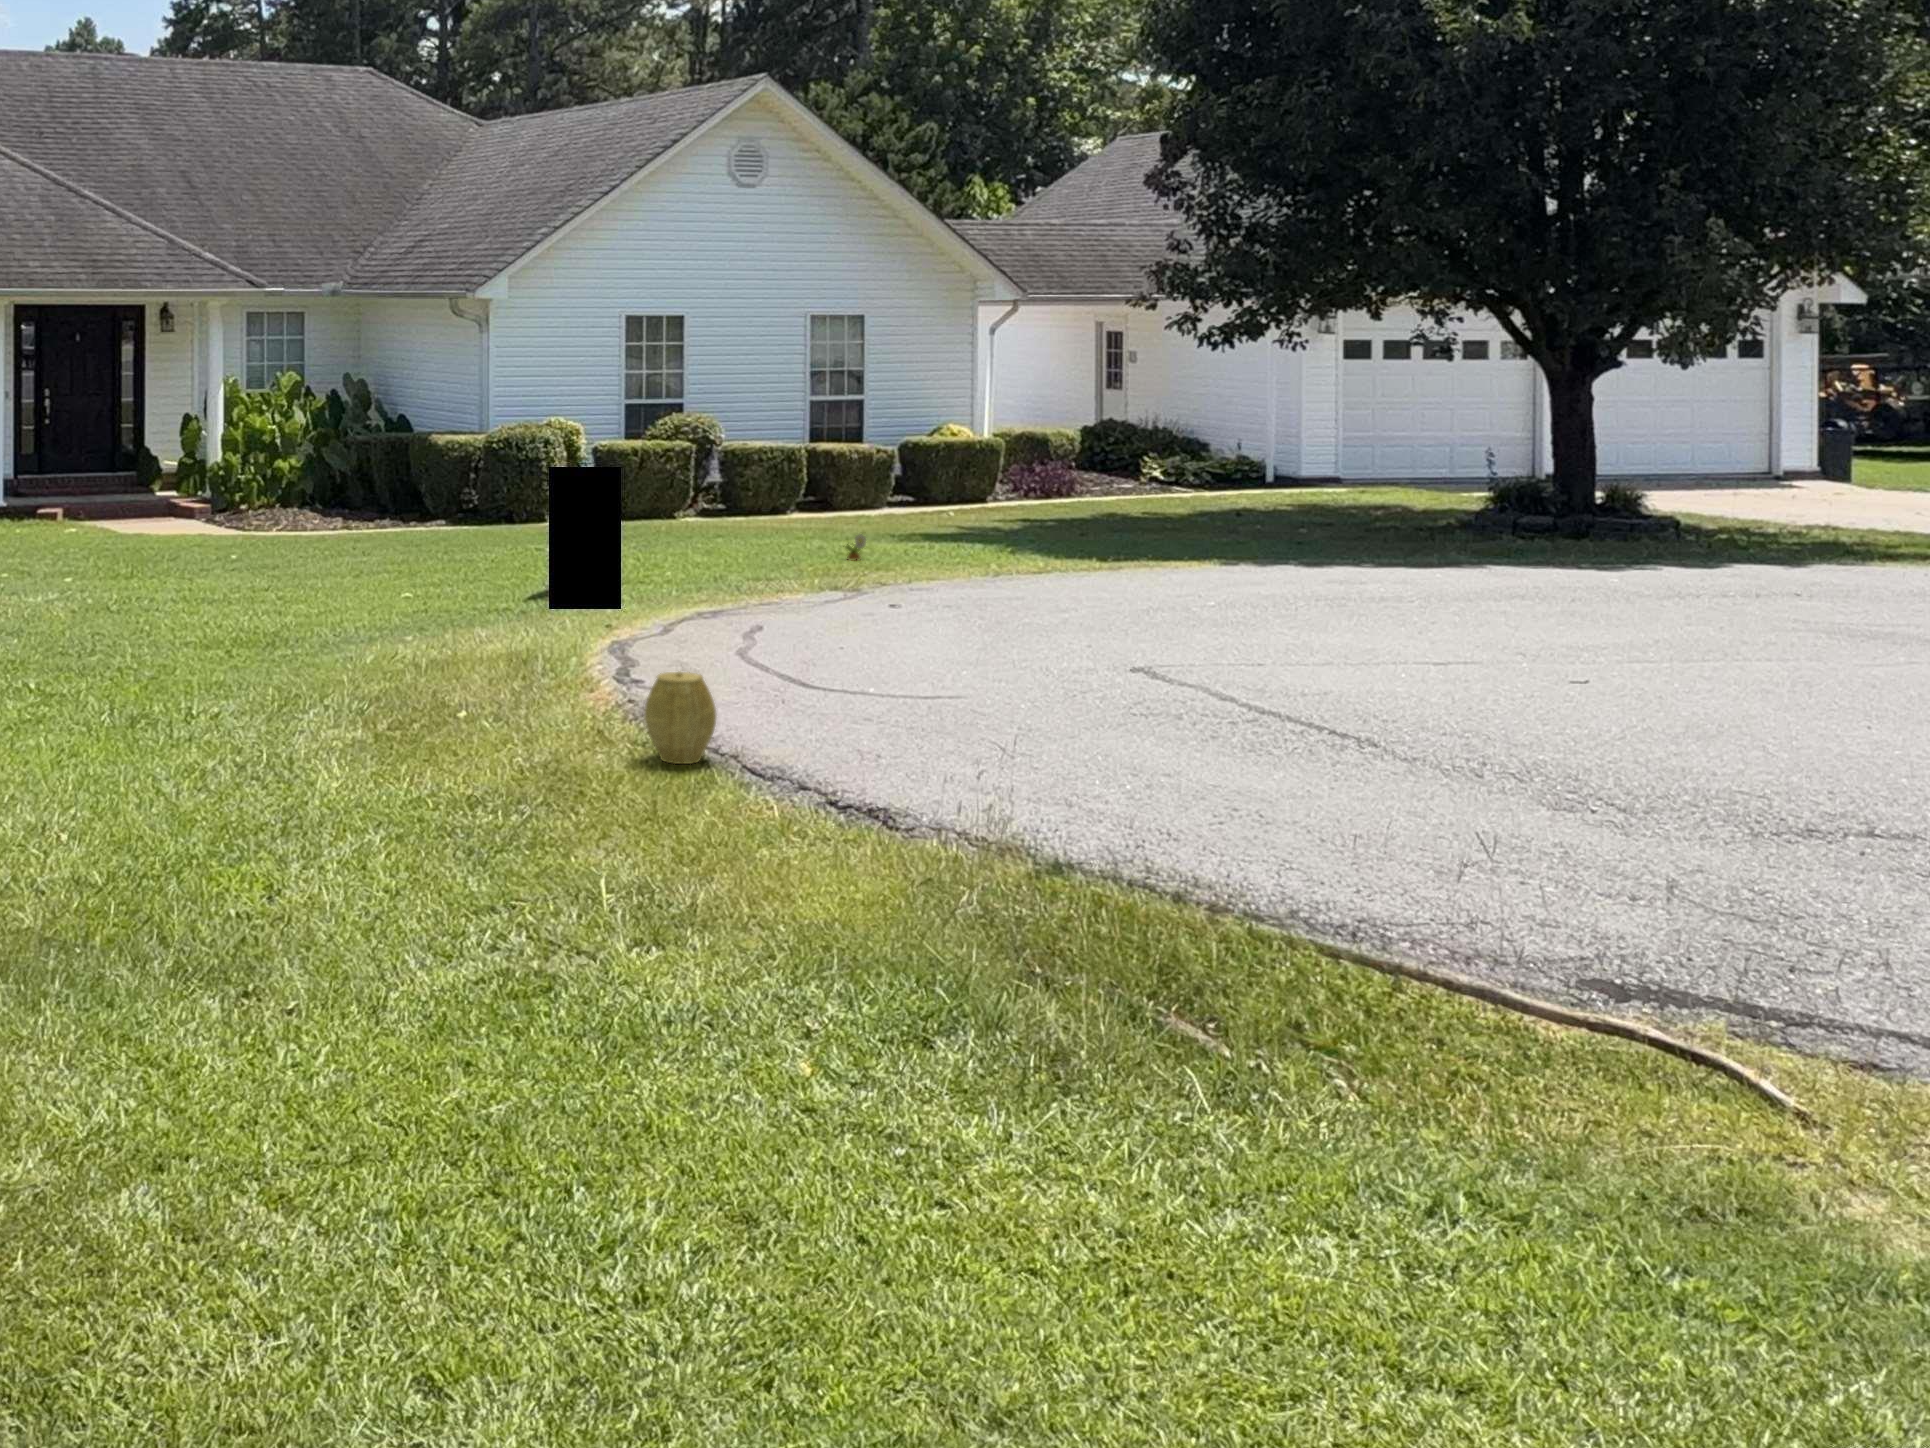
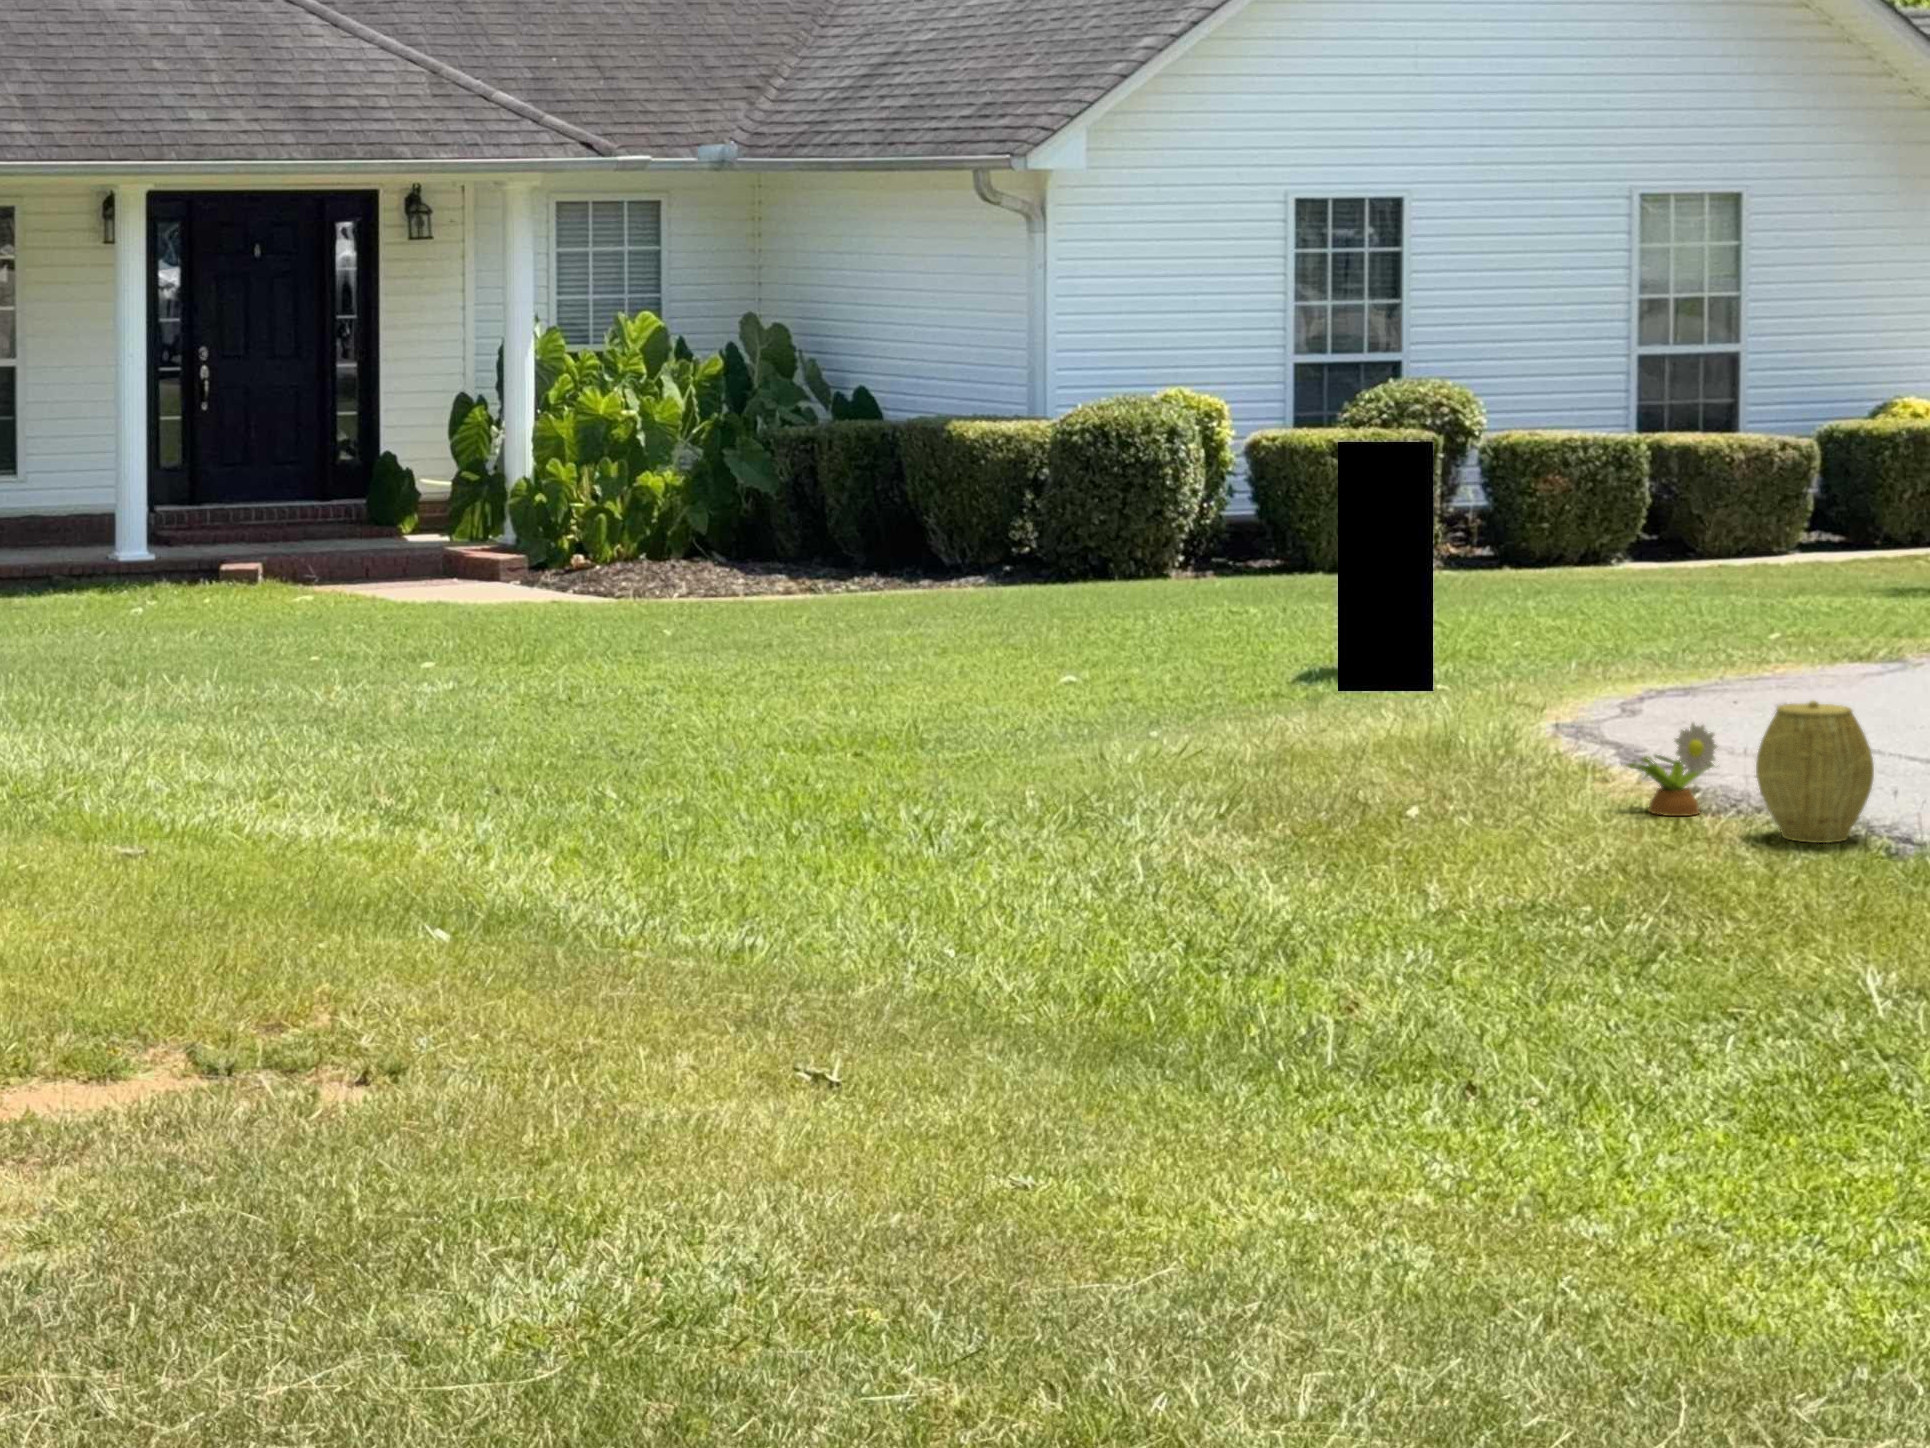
decorative plant: present [843,534,866,561] -> present [1621,723,1717,816]

